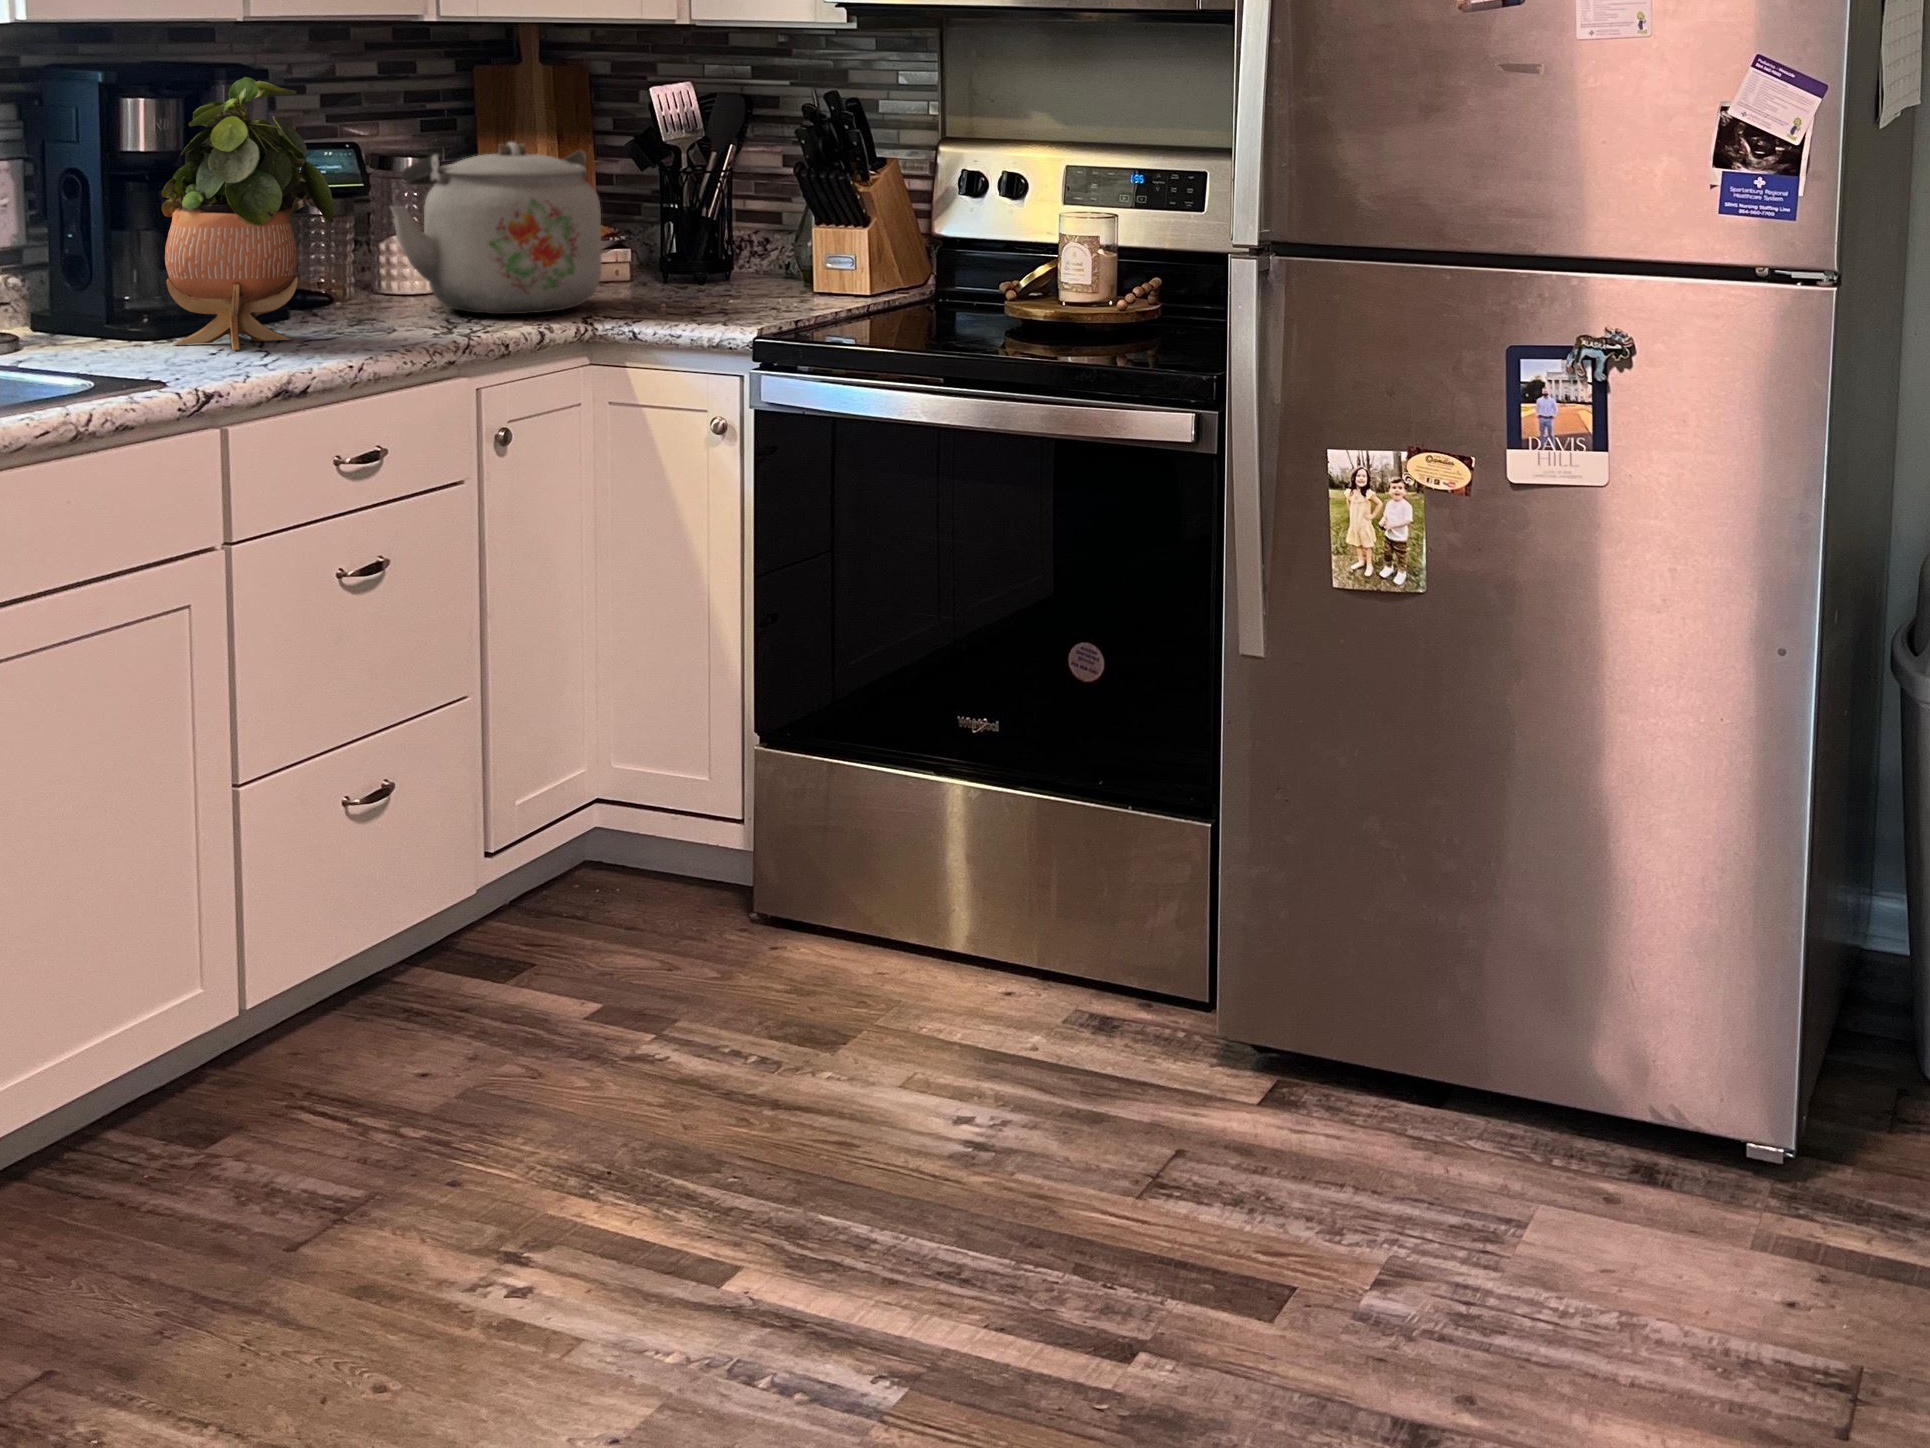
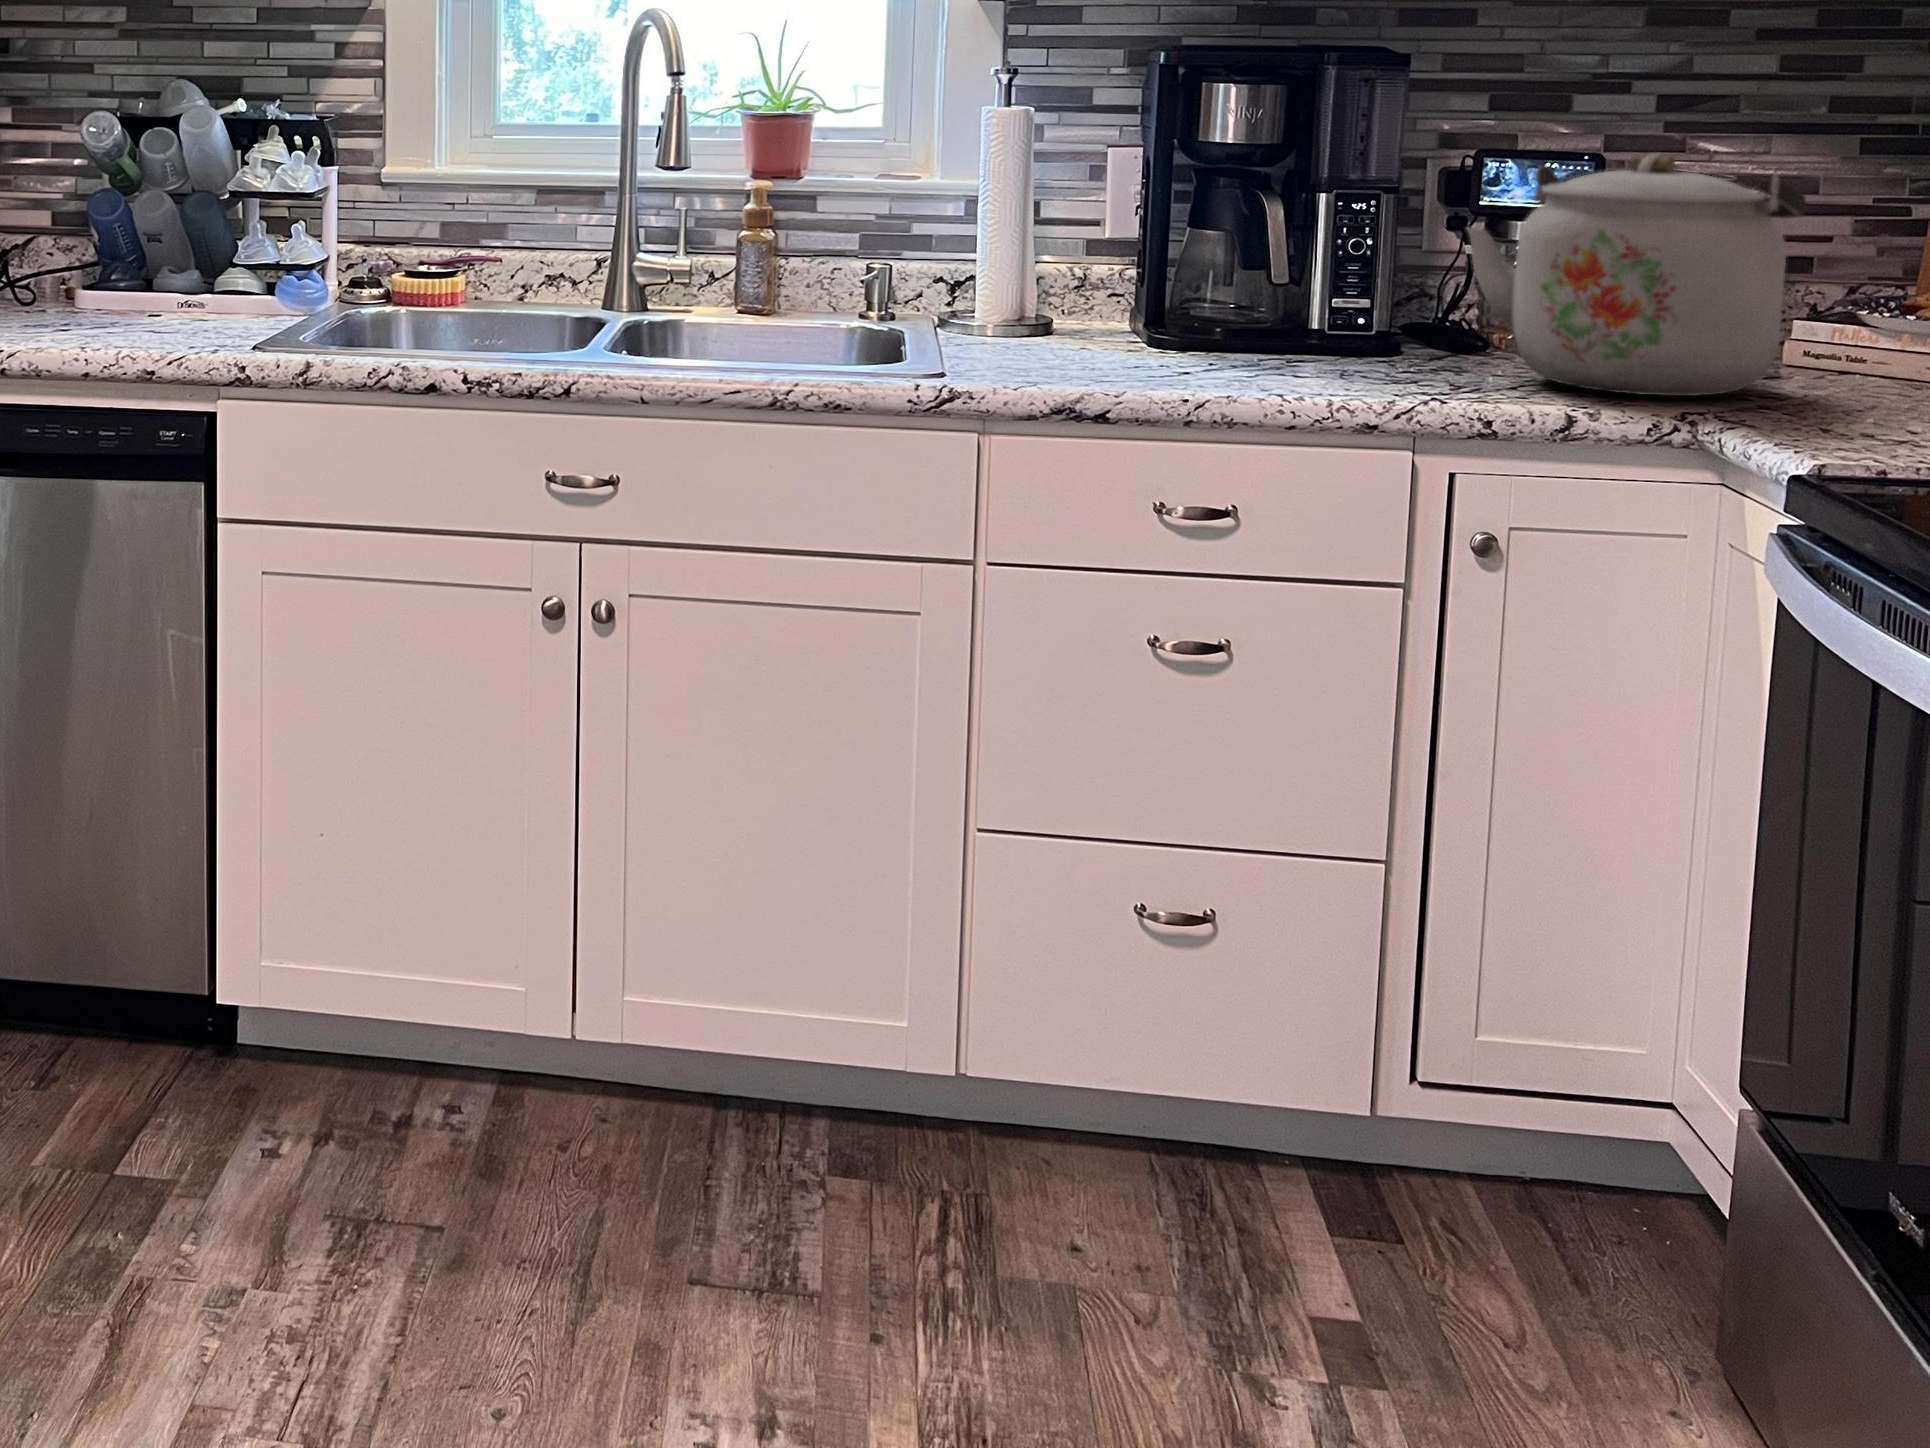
potted plant: present [162,77,334,350] -> none [1122,56,1313,367]

